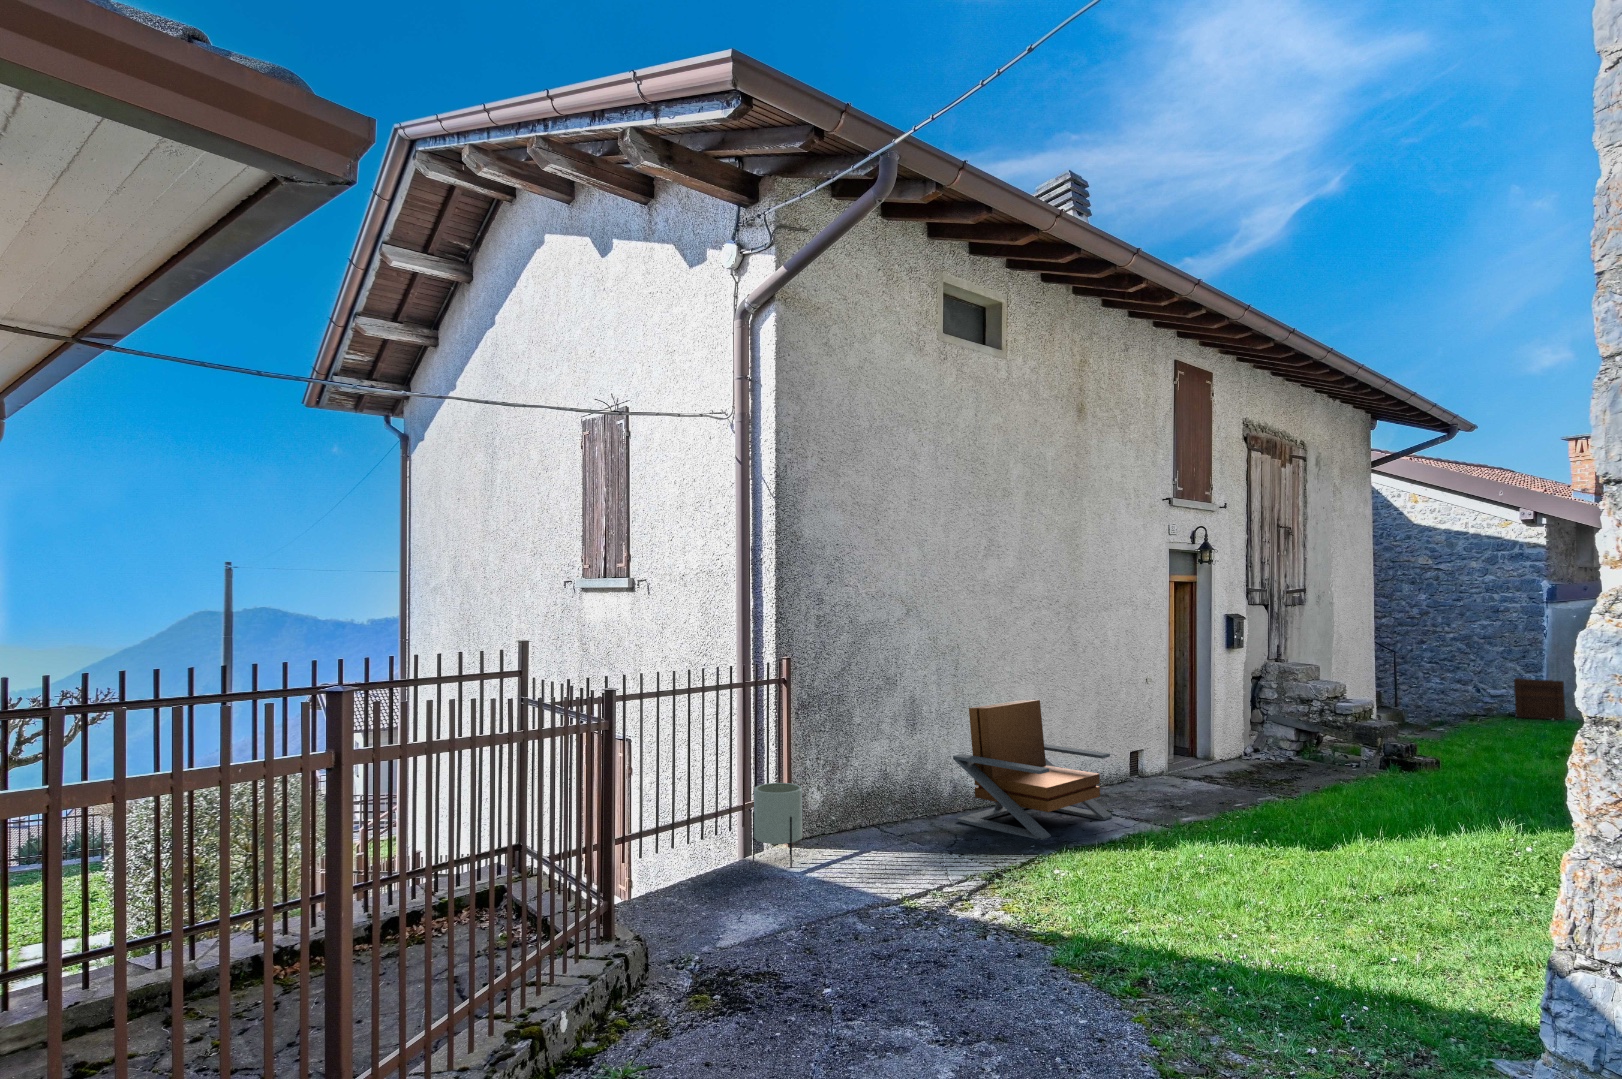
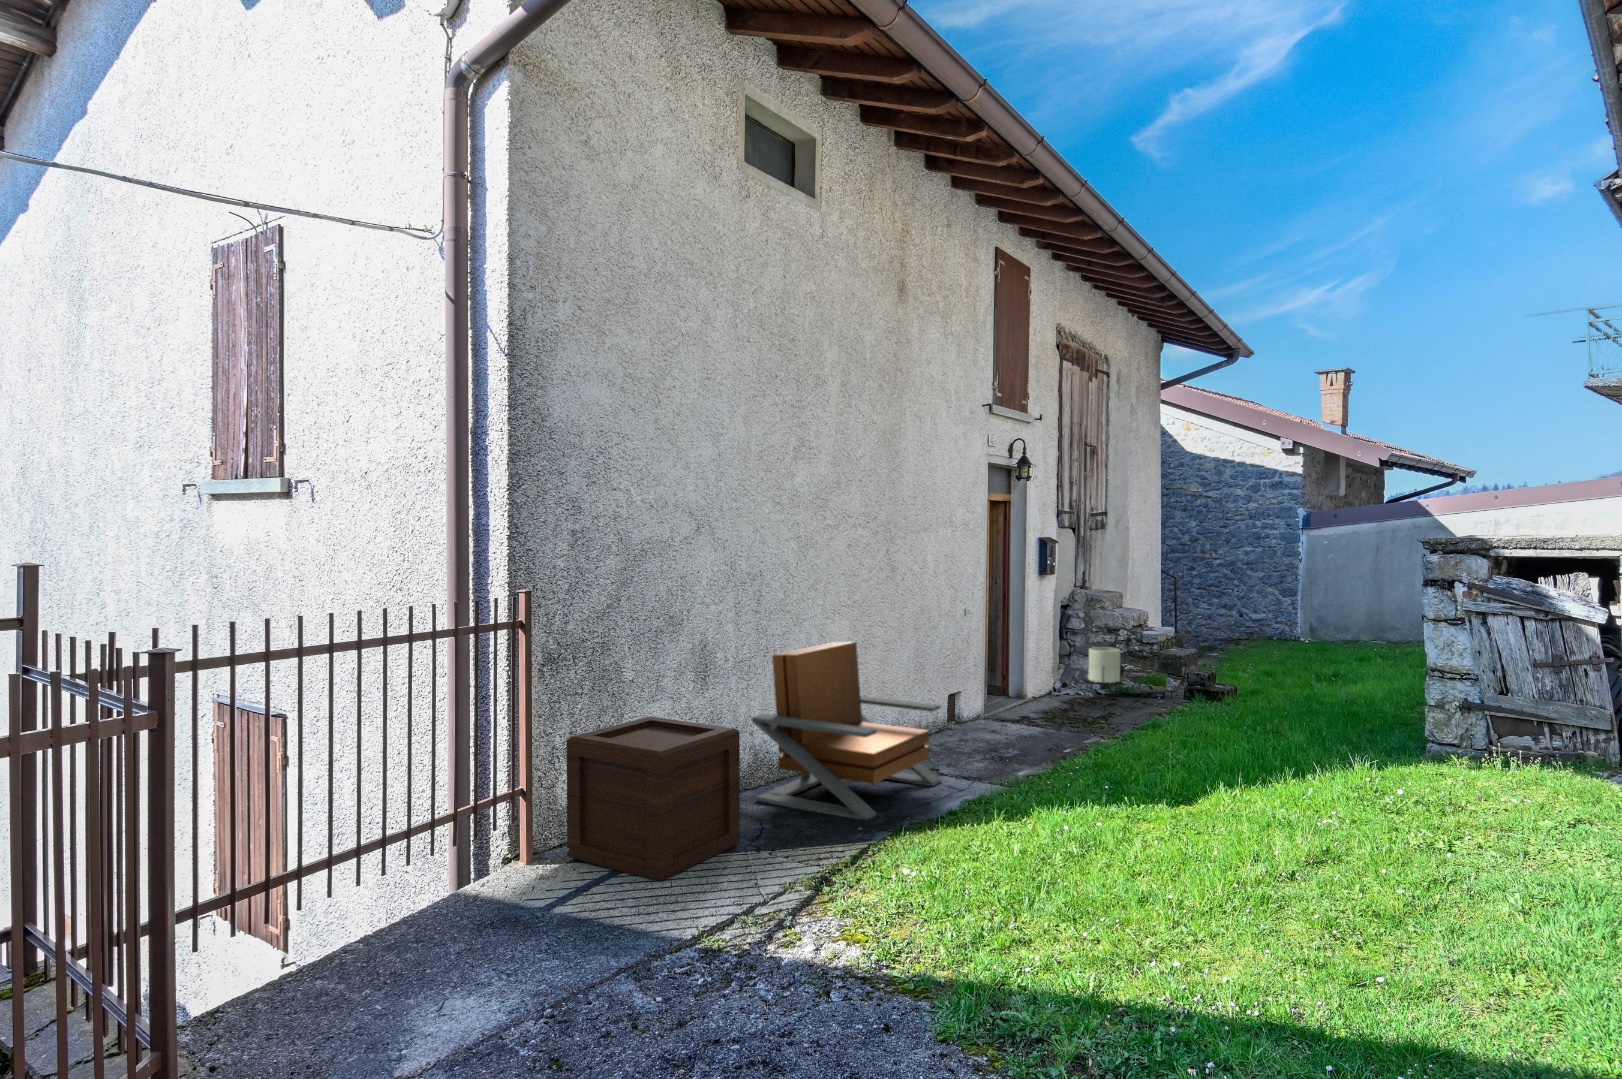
wooden crate: present [1514,678,1566,720] -> present [567,716,740,881]
planter: present [753,783,802,868] -> present [1088,647,1120,689]

